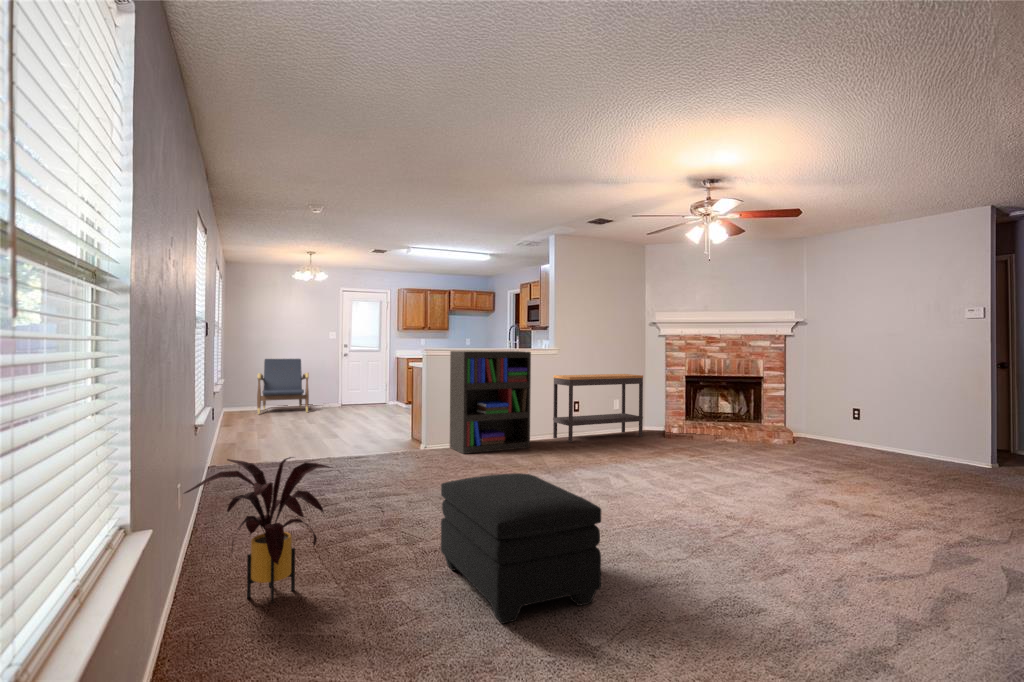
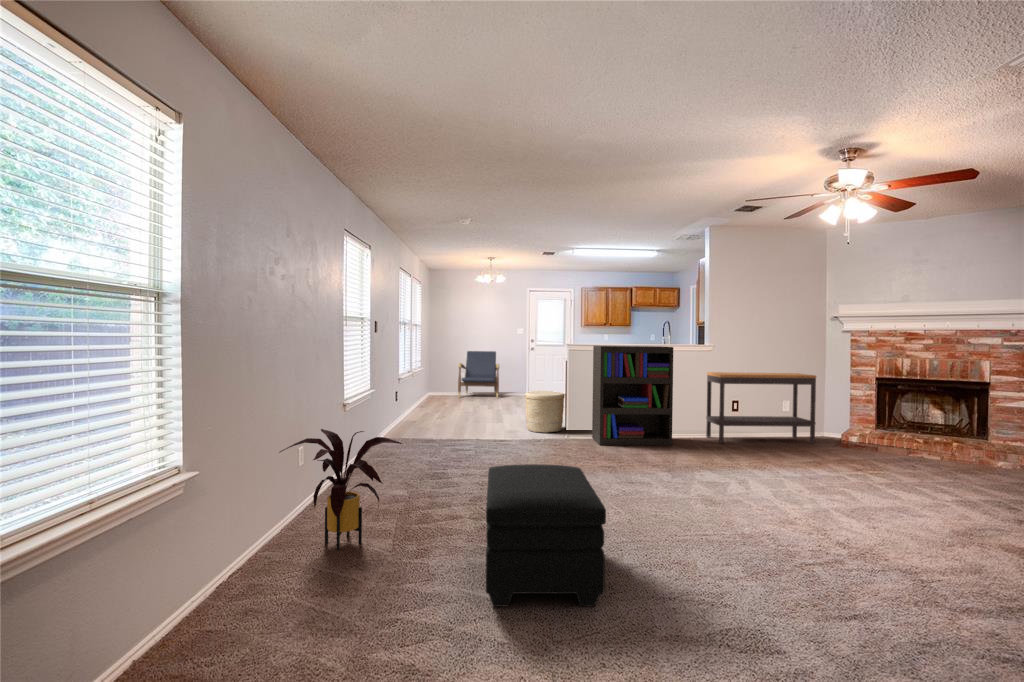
woven basket: none [371,401,415,447] -> present [525,391,564,433]

